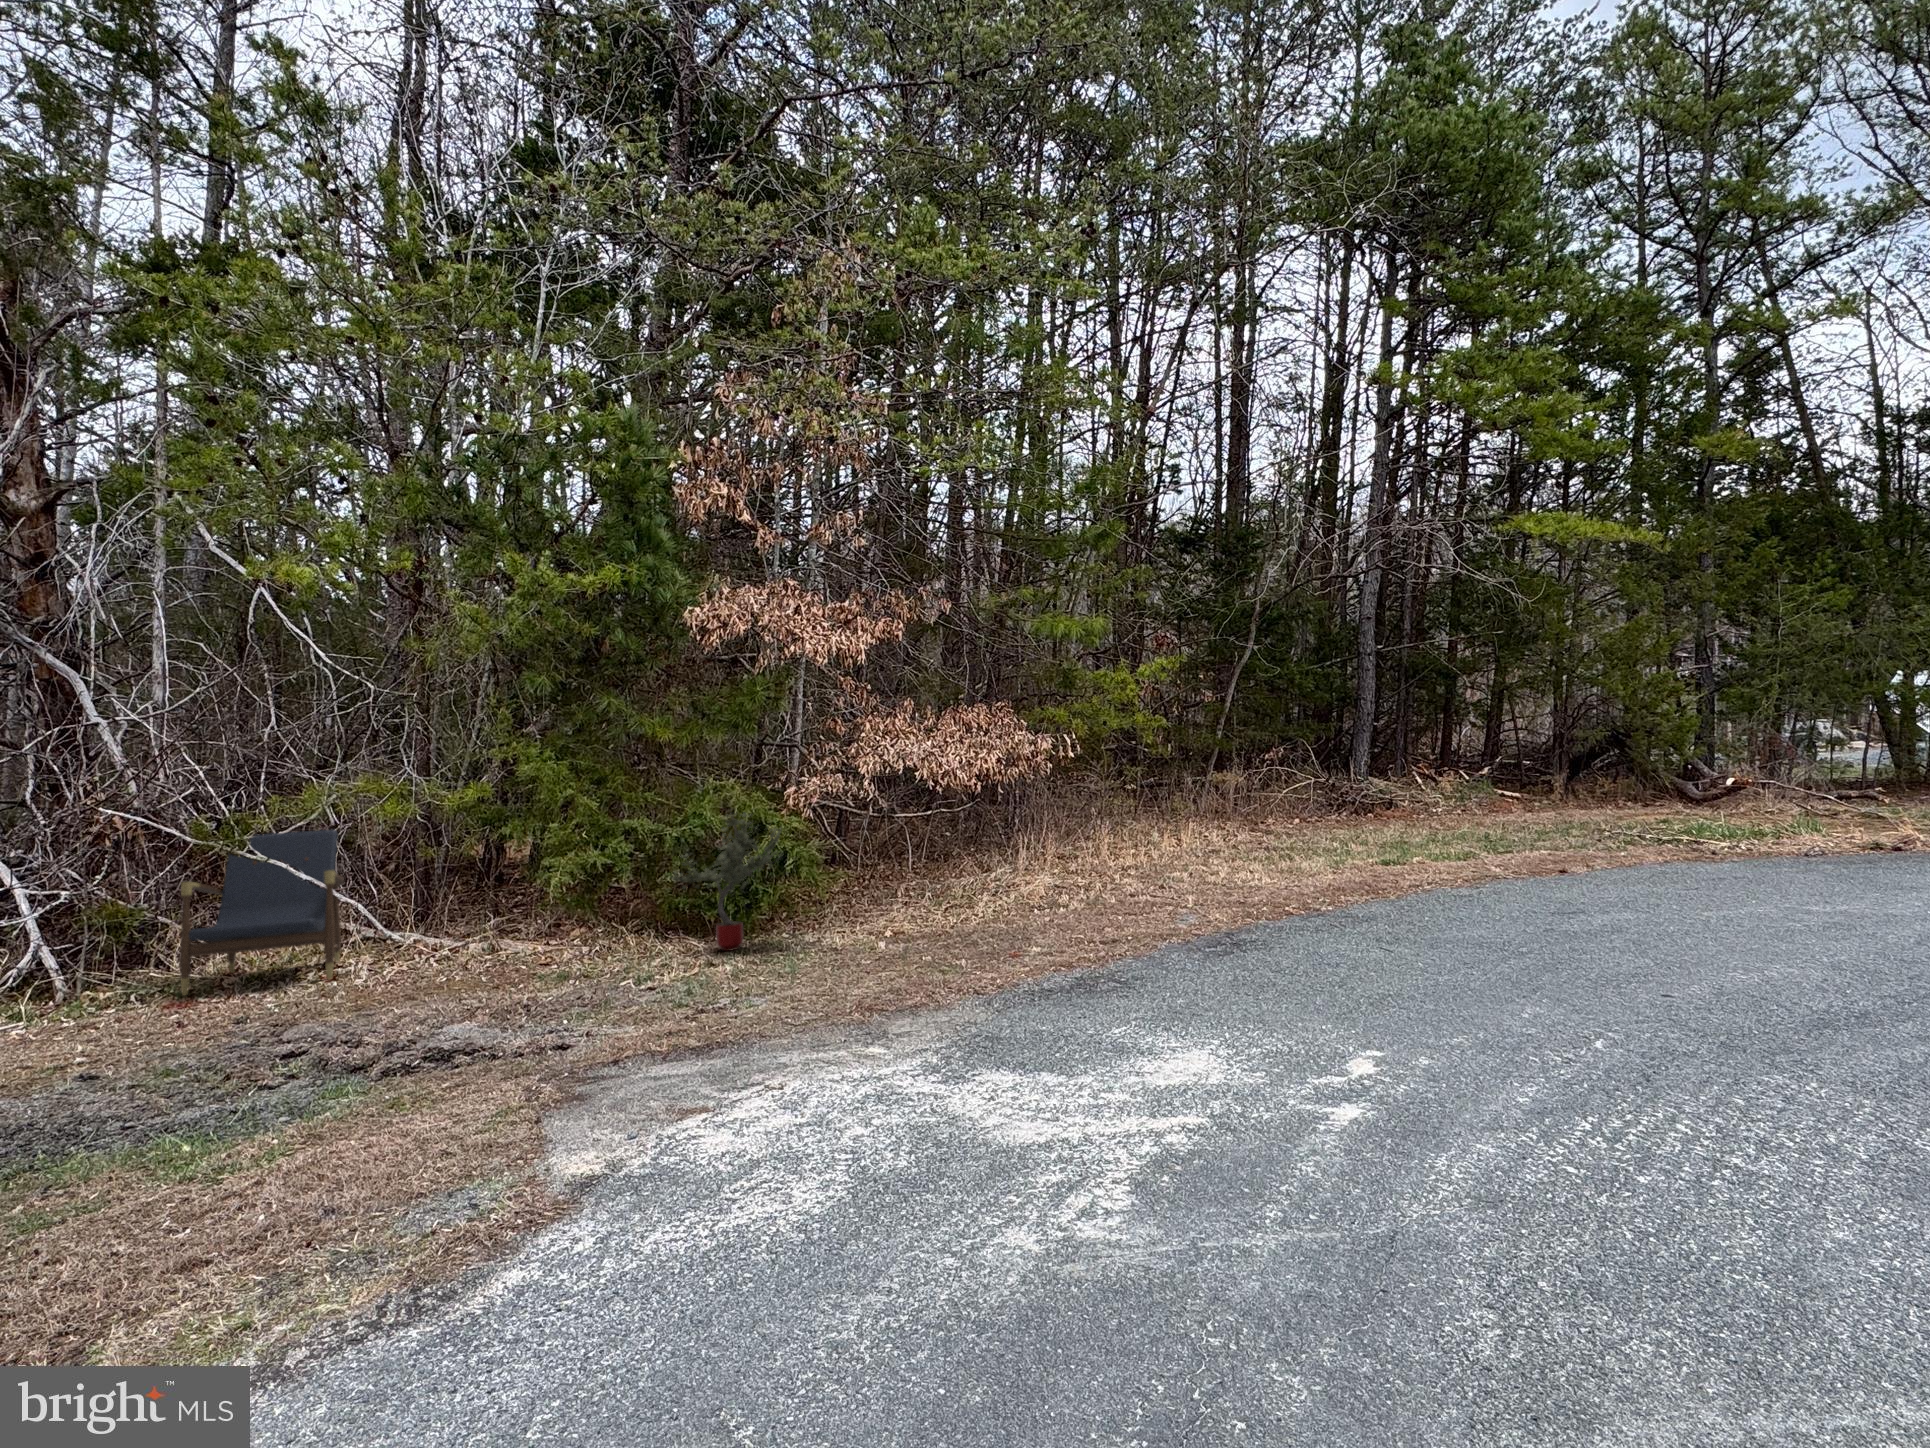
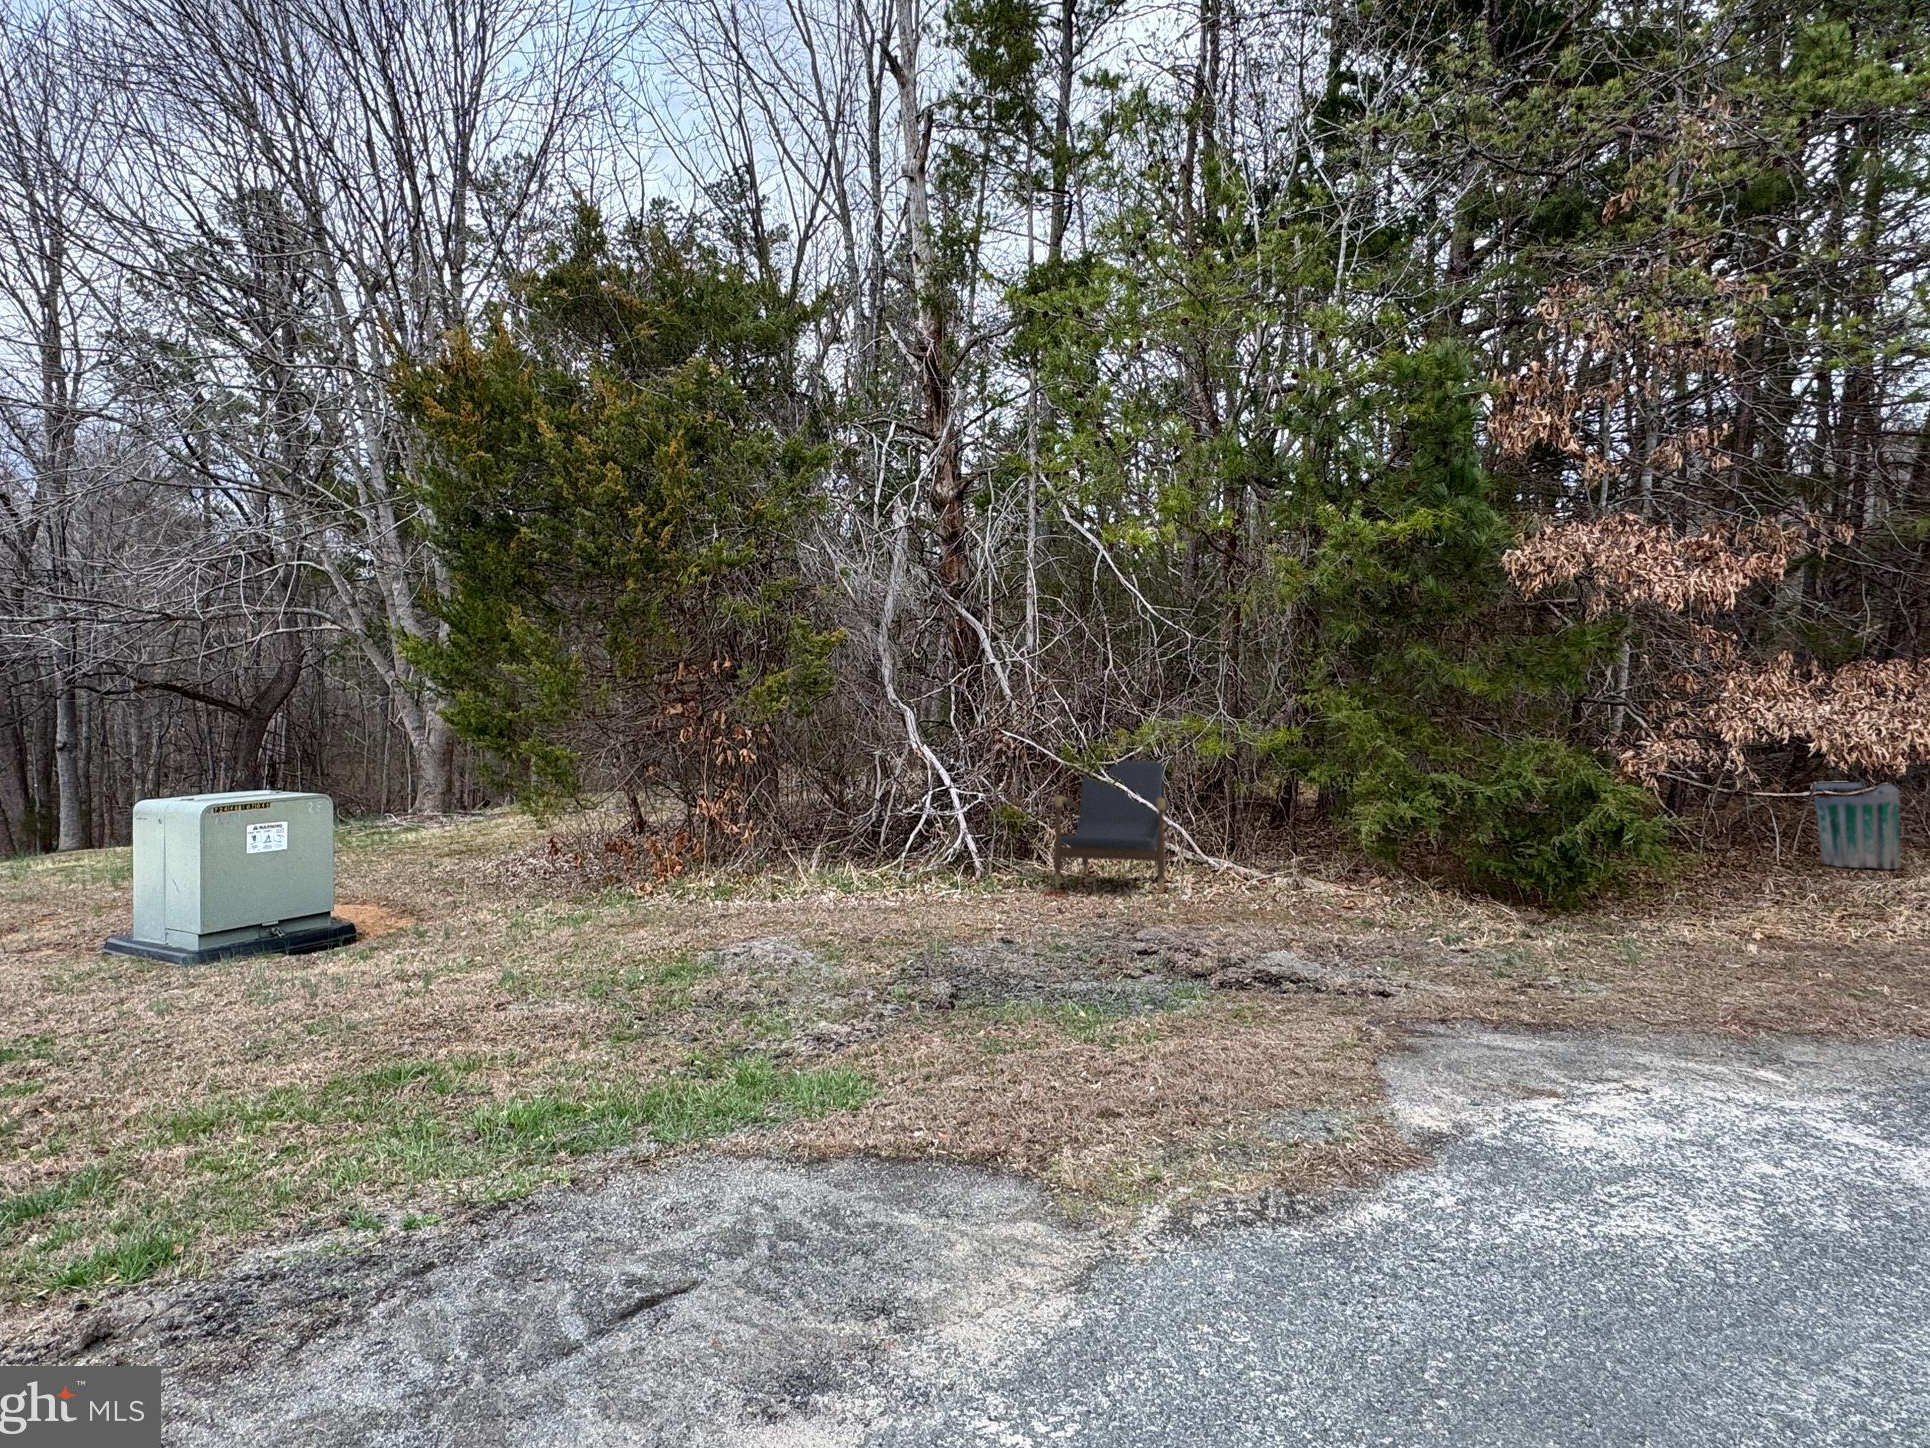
trash can: none [932,797,986,865] -> present [1814,782,1901,869]
potted tree: present [672,812,782,951] -> none [1479,777,1617,928]

